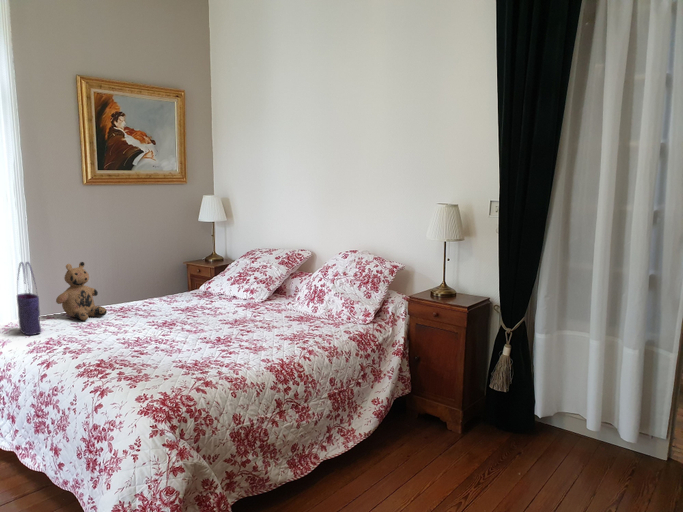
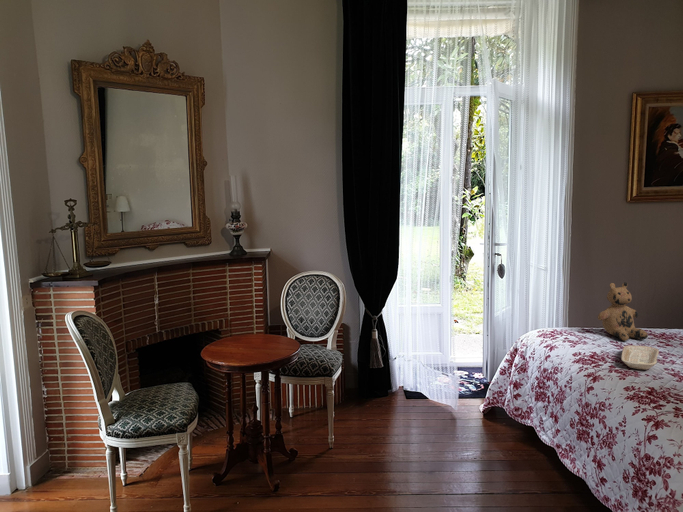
tote bag: present [17,262,41,335] -> none [565,278,585,346]
tray: none [76,322,113,346] -> present [621,345,659,370]

